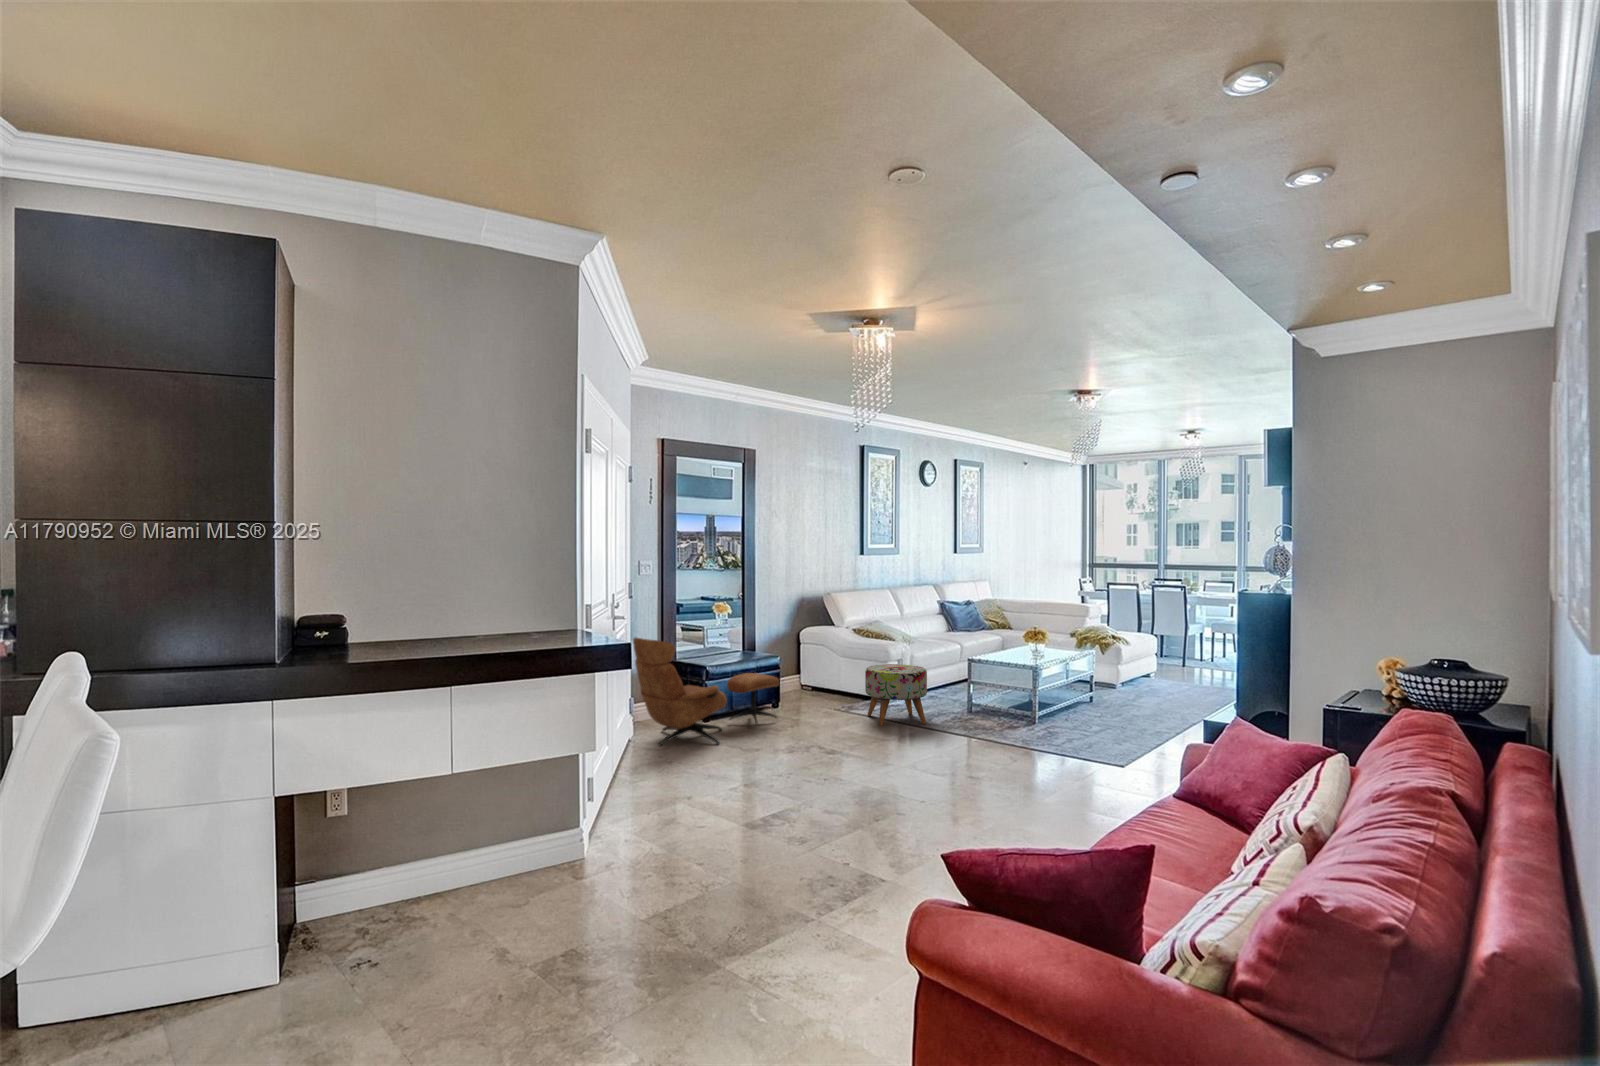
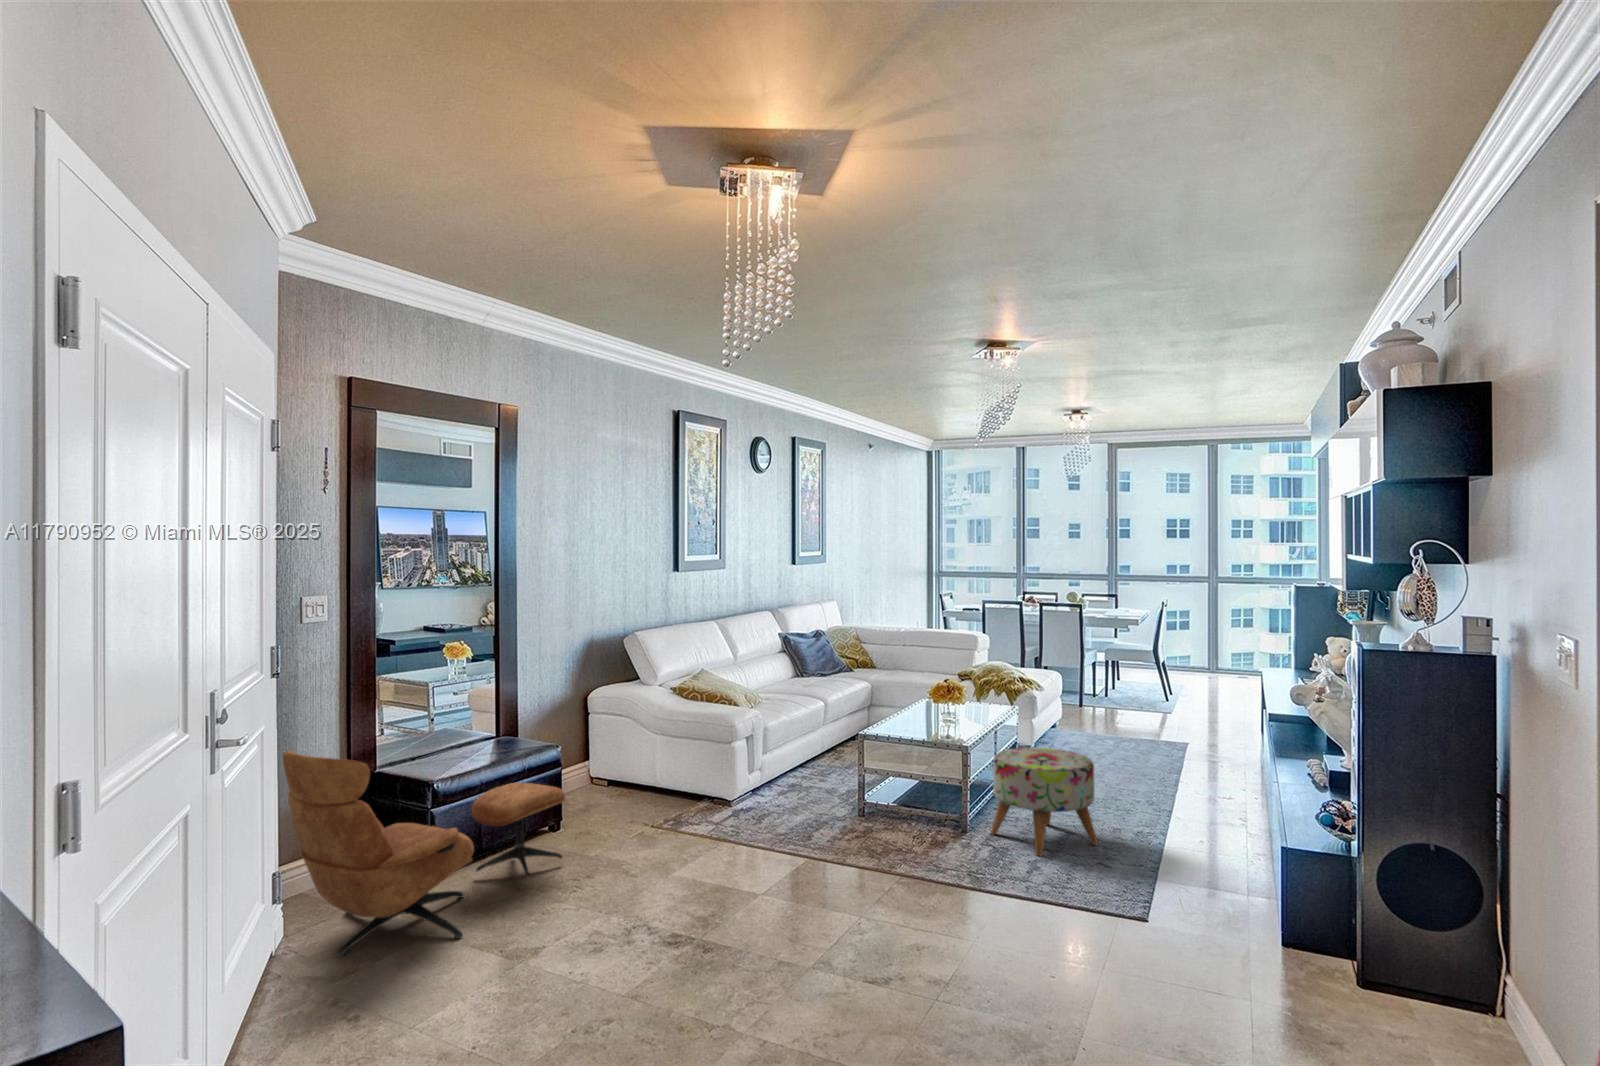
ottoman: present [865,664,927,726] -> present [991,747,1098,856]

